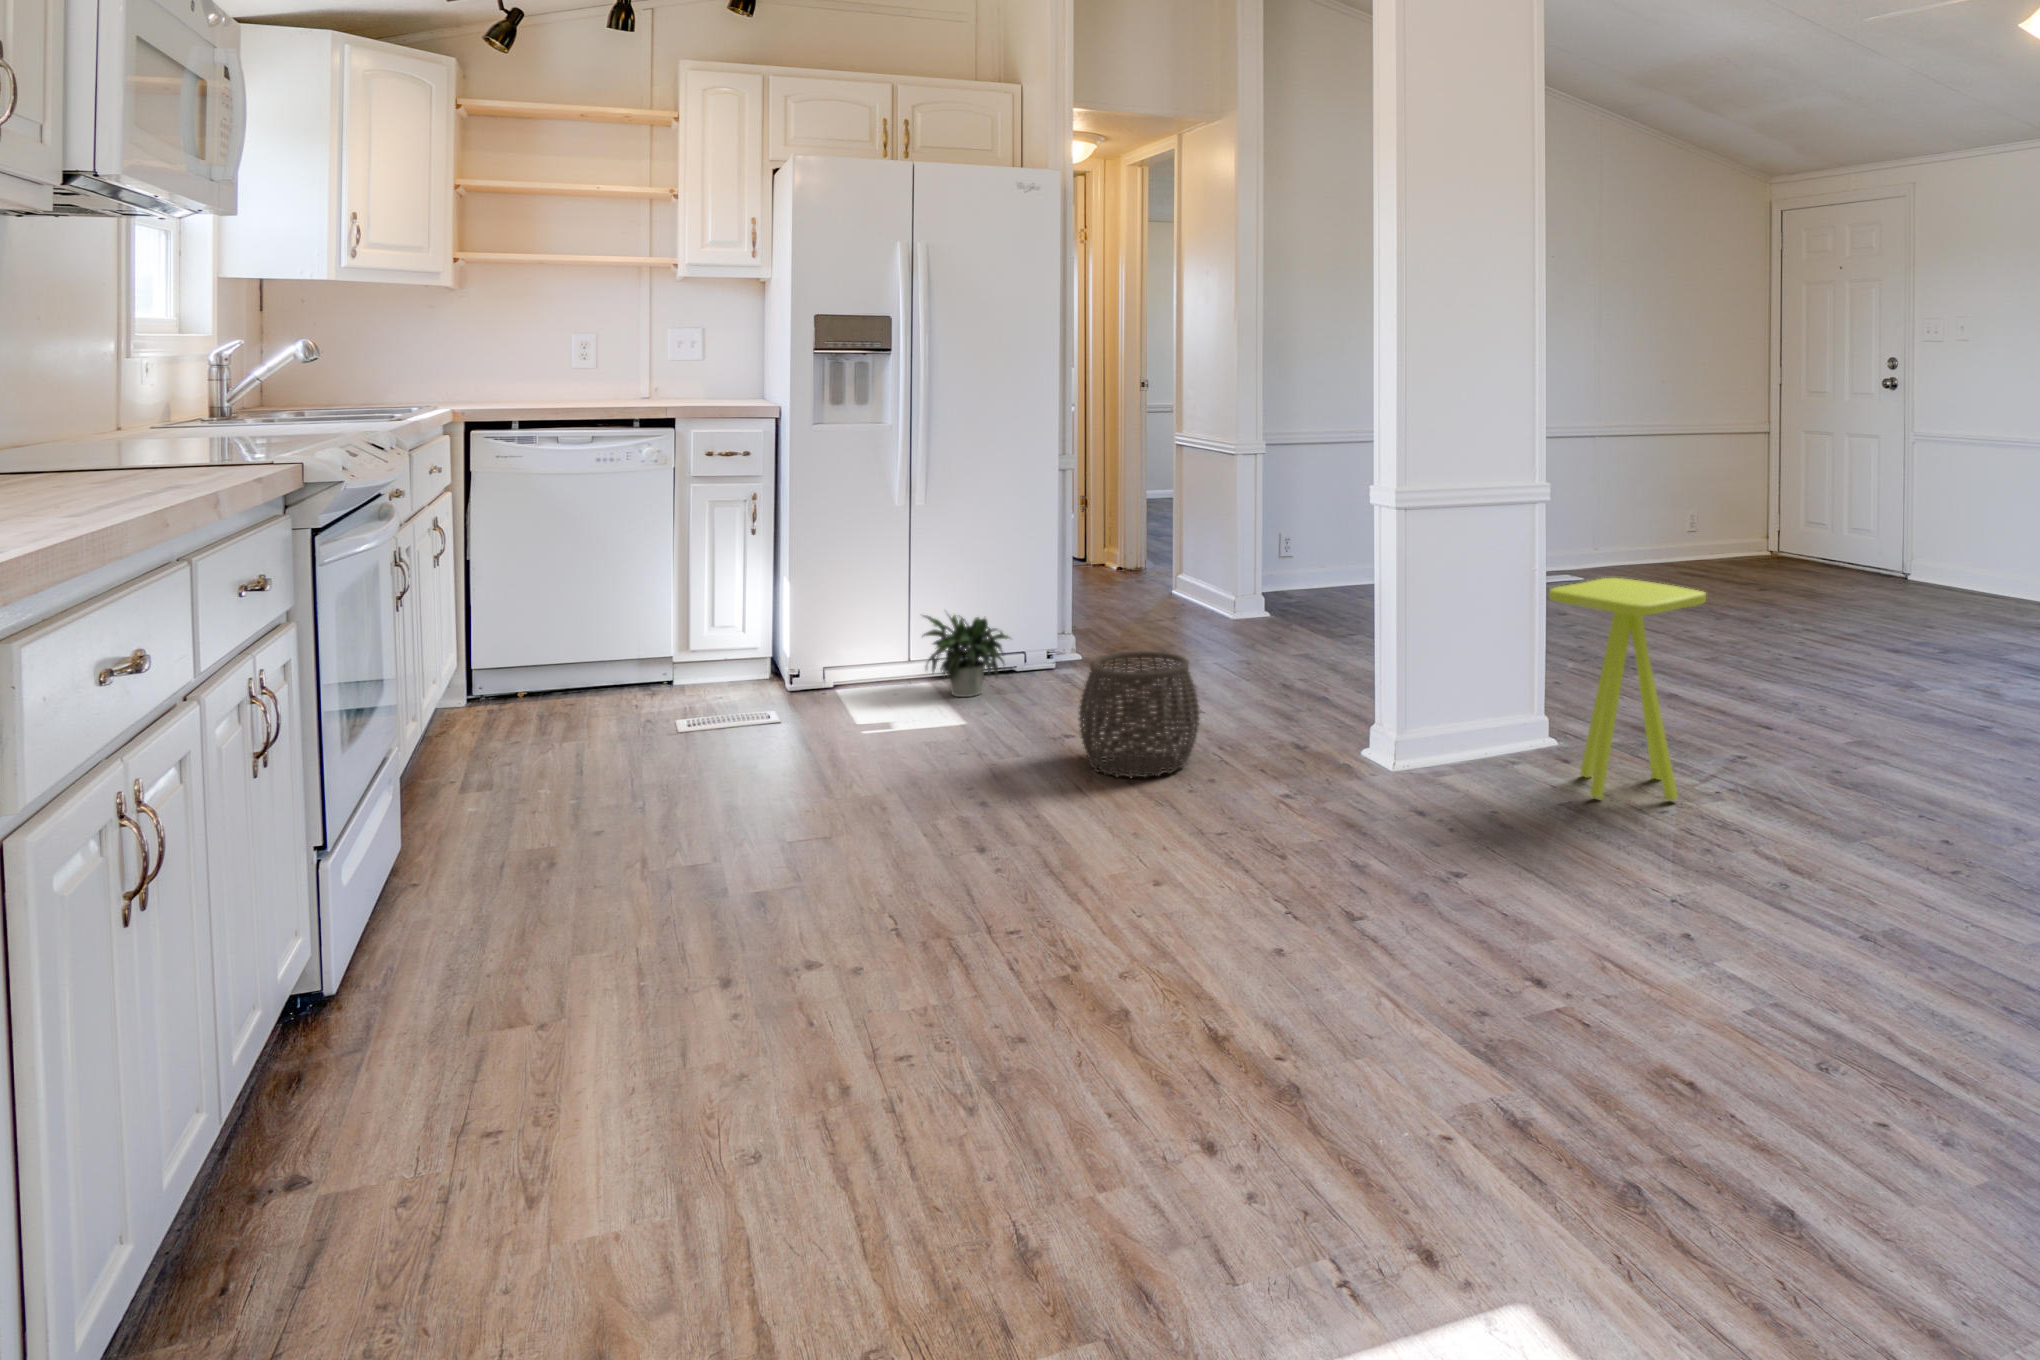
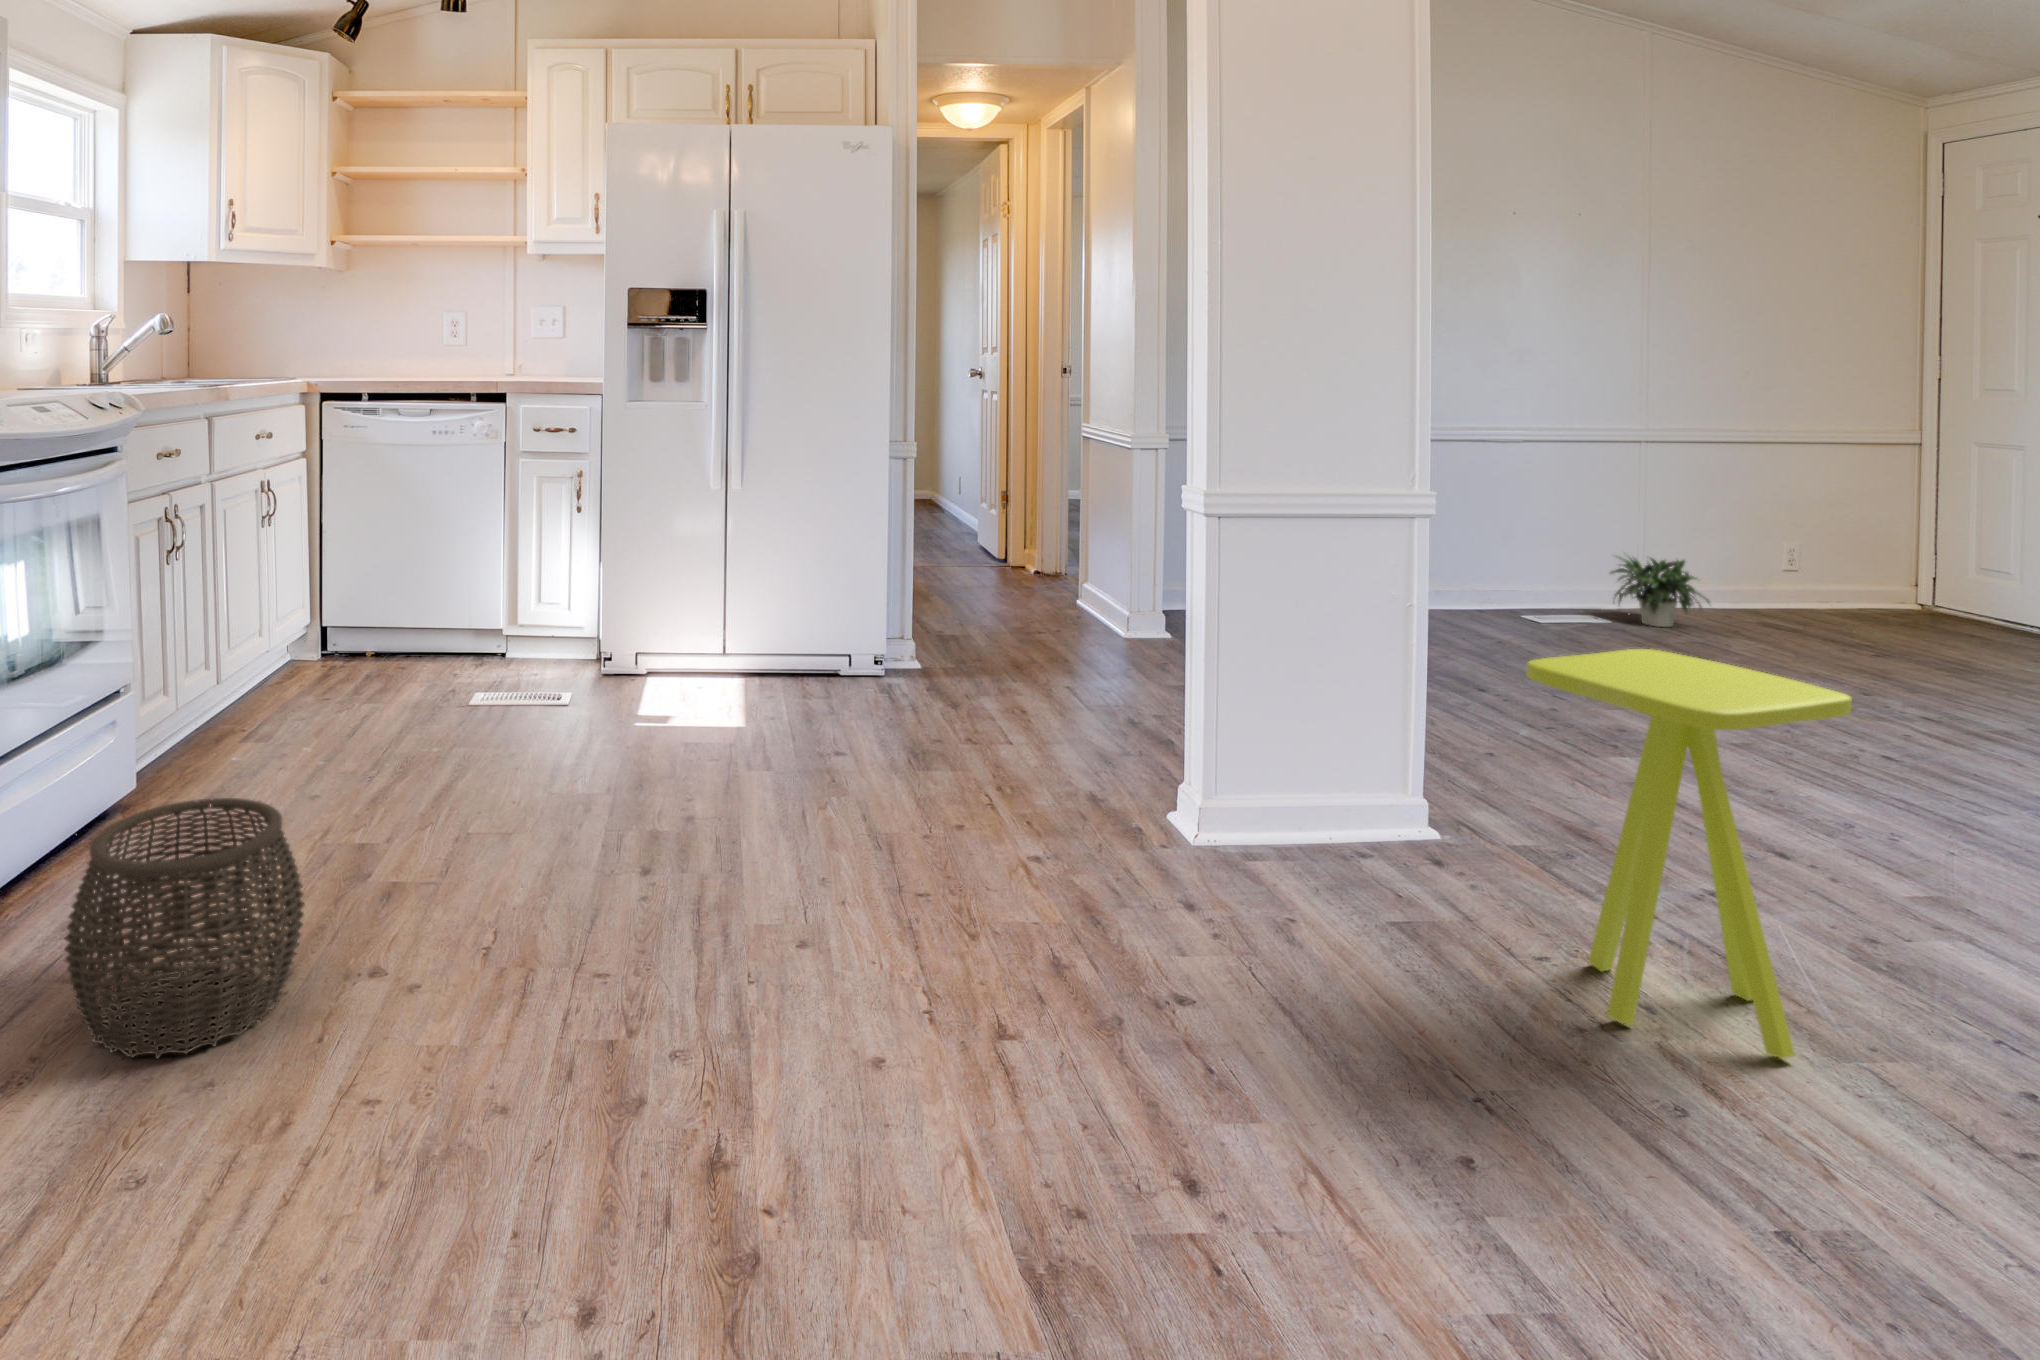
potted plant: present [923,615,1009,697] -> present [1582,557,1709,627]
woven basket: present [1078,651,1201,778] -> present [64,798,304,1059]

